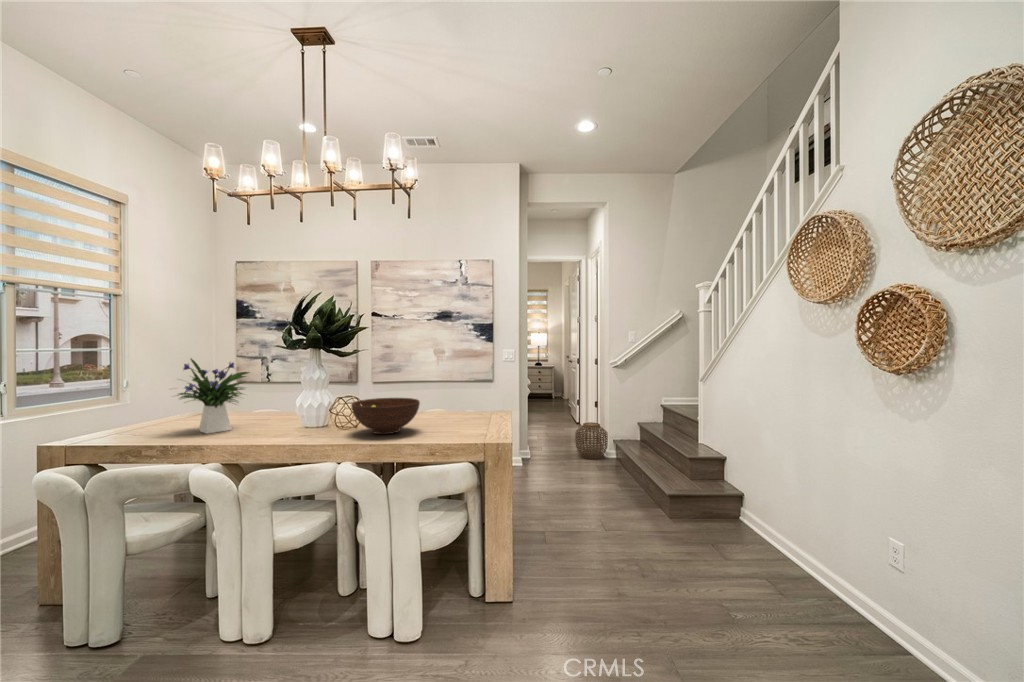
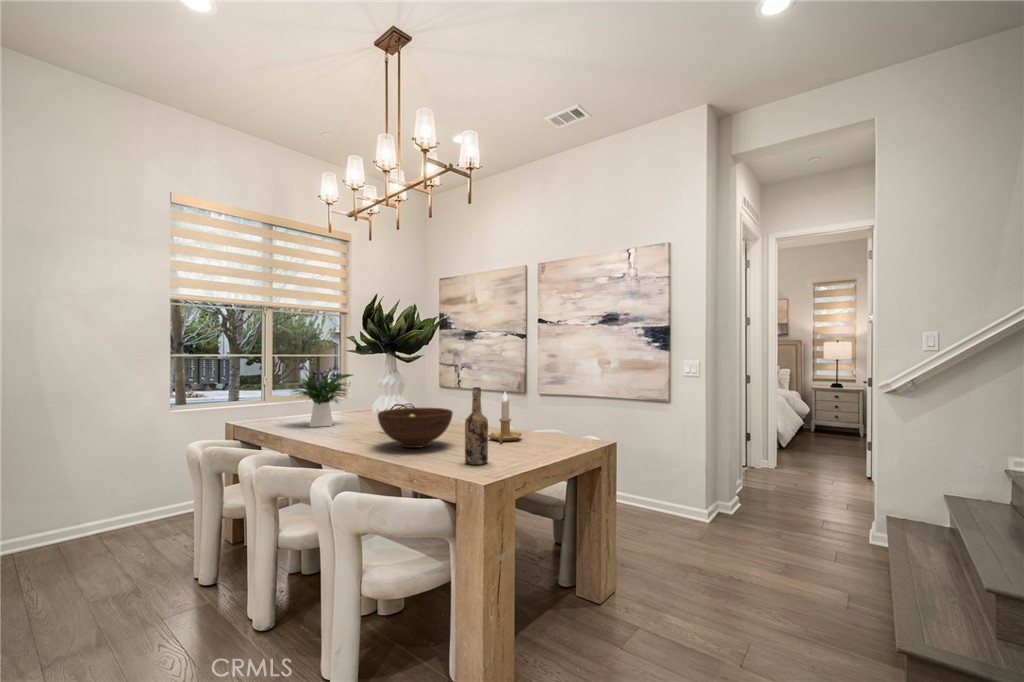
wine bottle: none [461,376,479,436] -> present [465,387,488,465]
candlestick: none [423,379,453,422] -> present [488,392,522,443]
woven basket: present [575,422,608,459] -> none [808,478,871,541]

